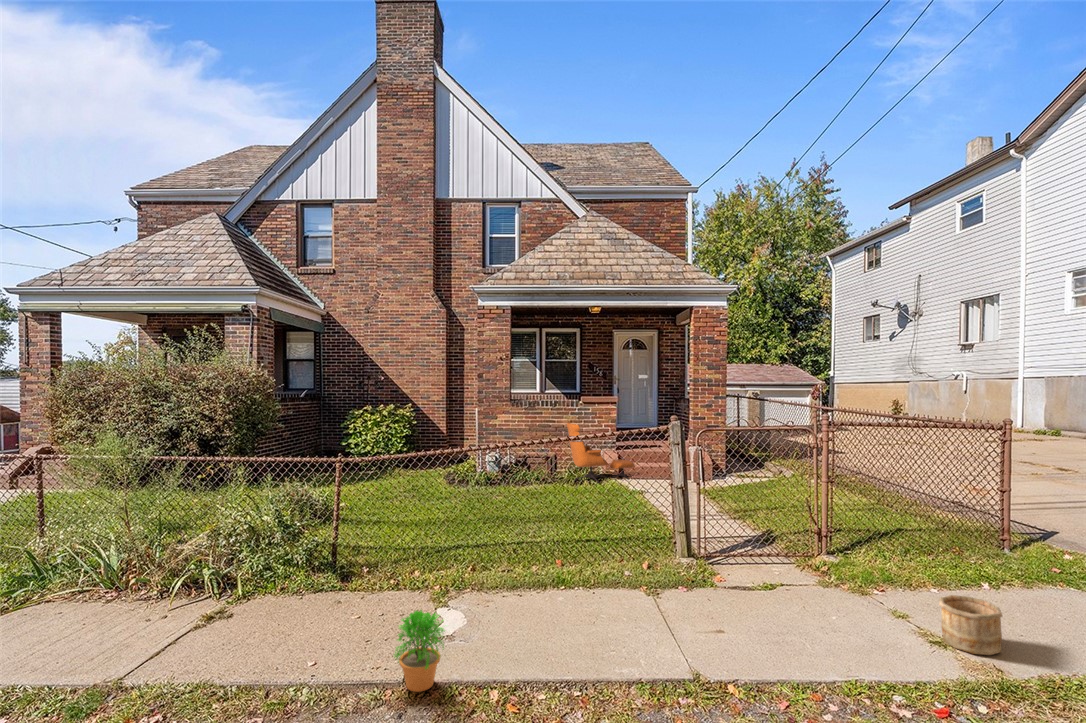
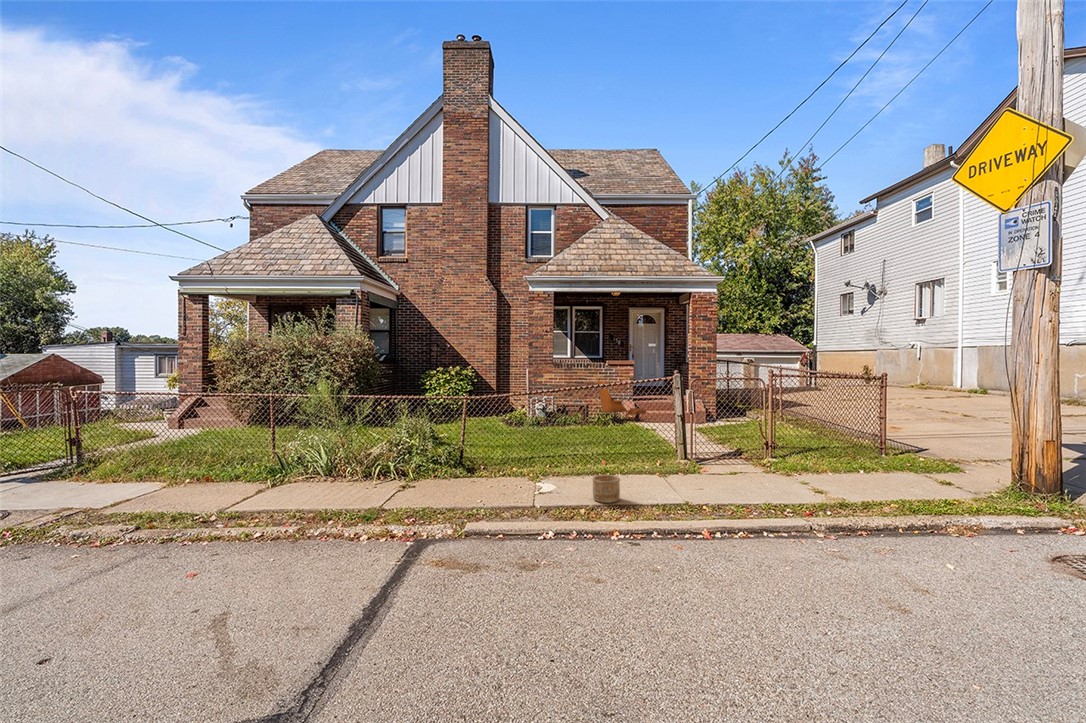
wooden bucket: present [939,595,1002,655] -> present [592,475,620,503]
potted plant: present [394,610,445,692] -> none [534,468,560,506]

